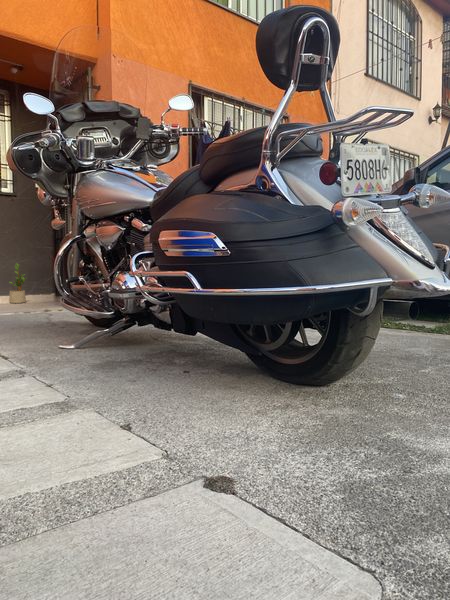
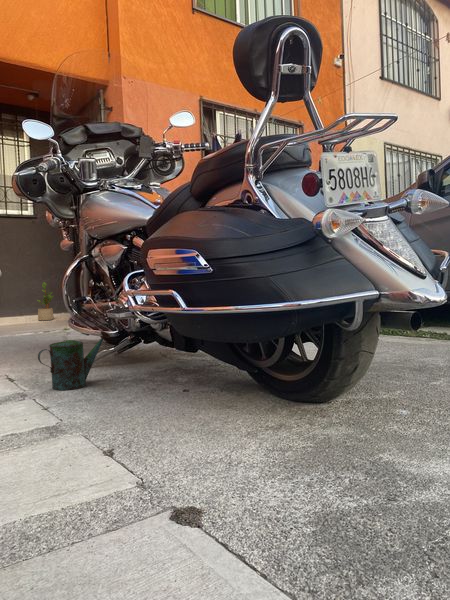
watering can: none [34,312,106,371] -> present [38,331,110,390]

